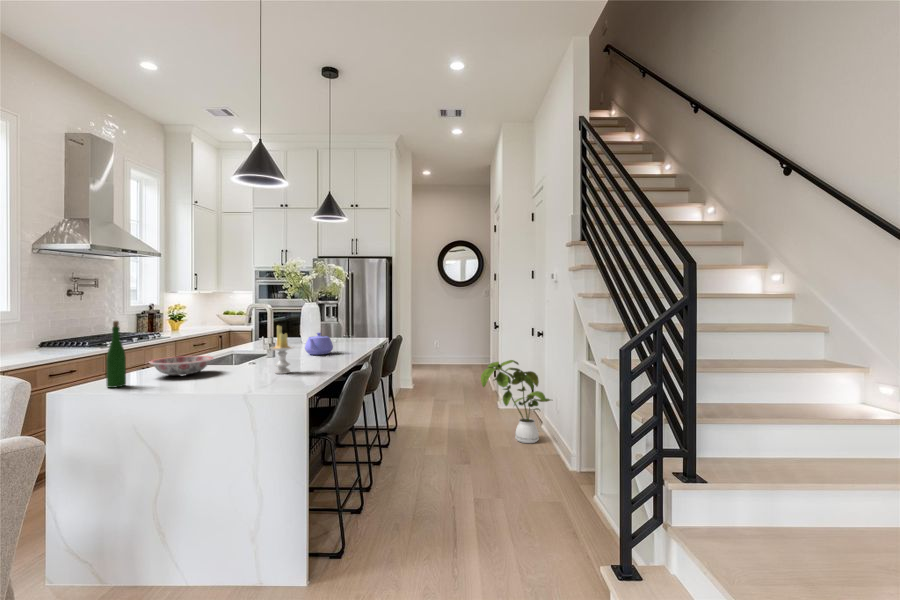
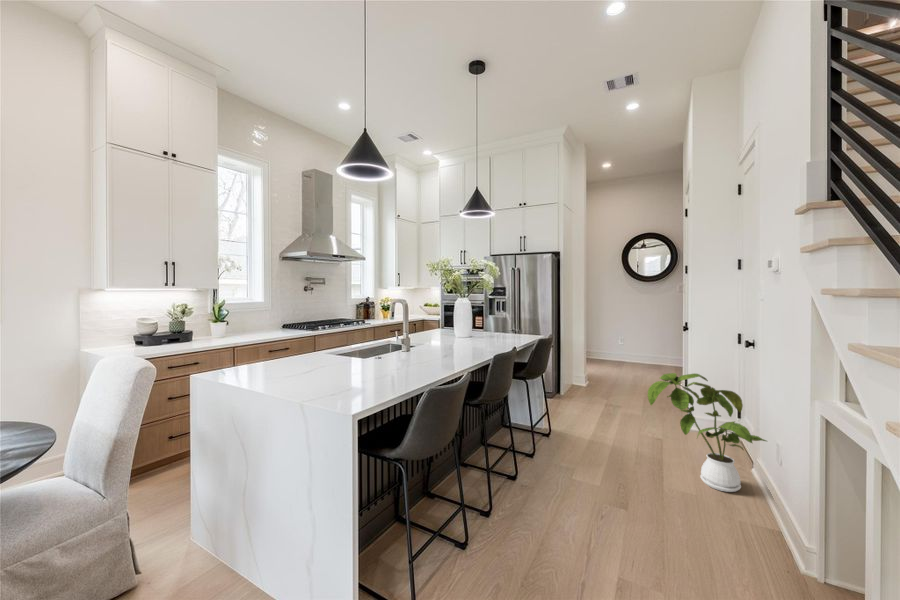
wine bottle: present [106,321,126,388] -> none [219,313,238,375]
candle: present [270,326,294,374] -> none [357,321,385,375]
teapot: present [305,333,333,355] -> none [433,328,461,351]
ceramic bowl: present [149,356,214,375] -> none [268,347,326,366]

